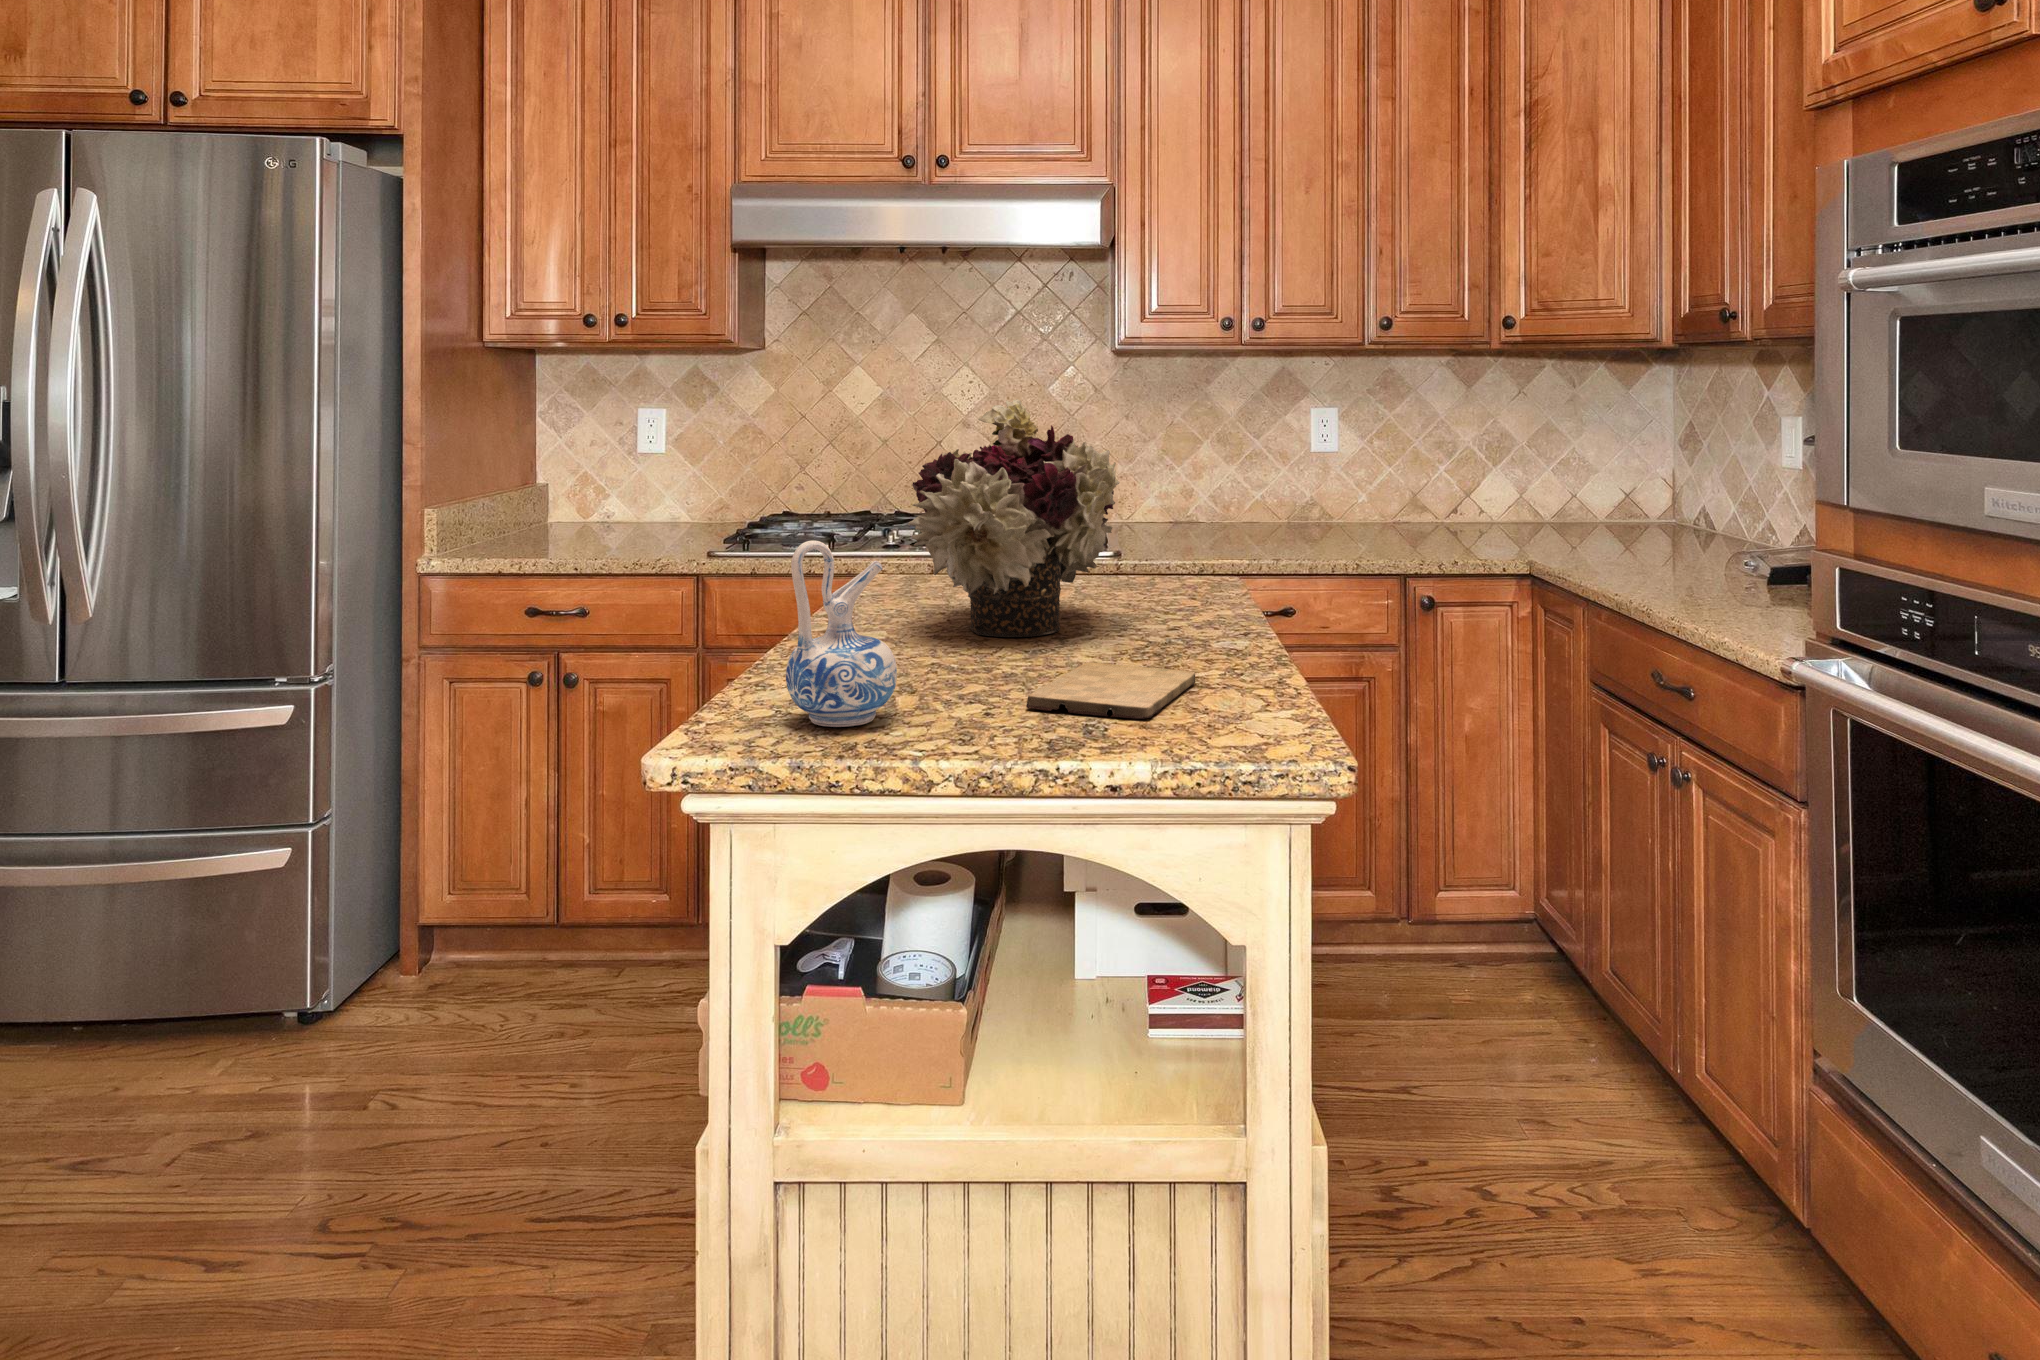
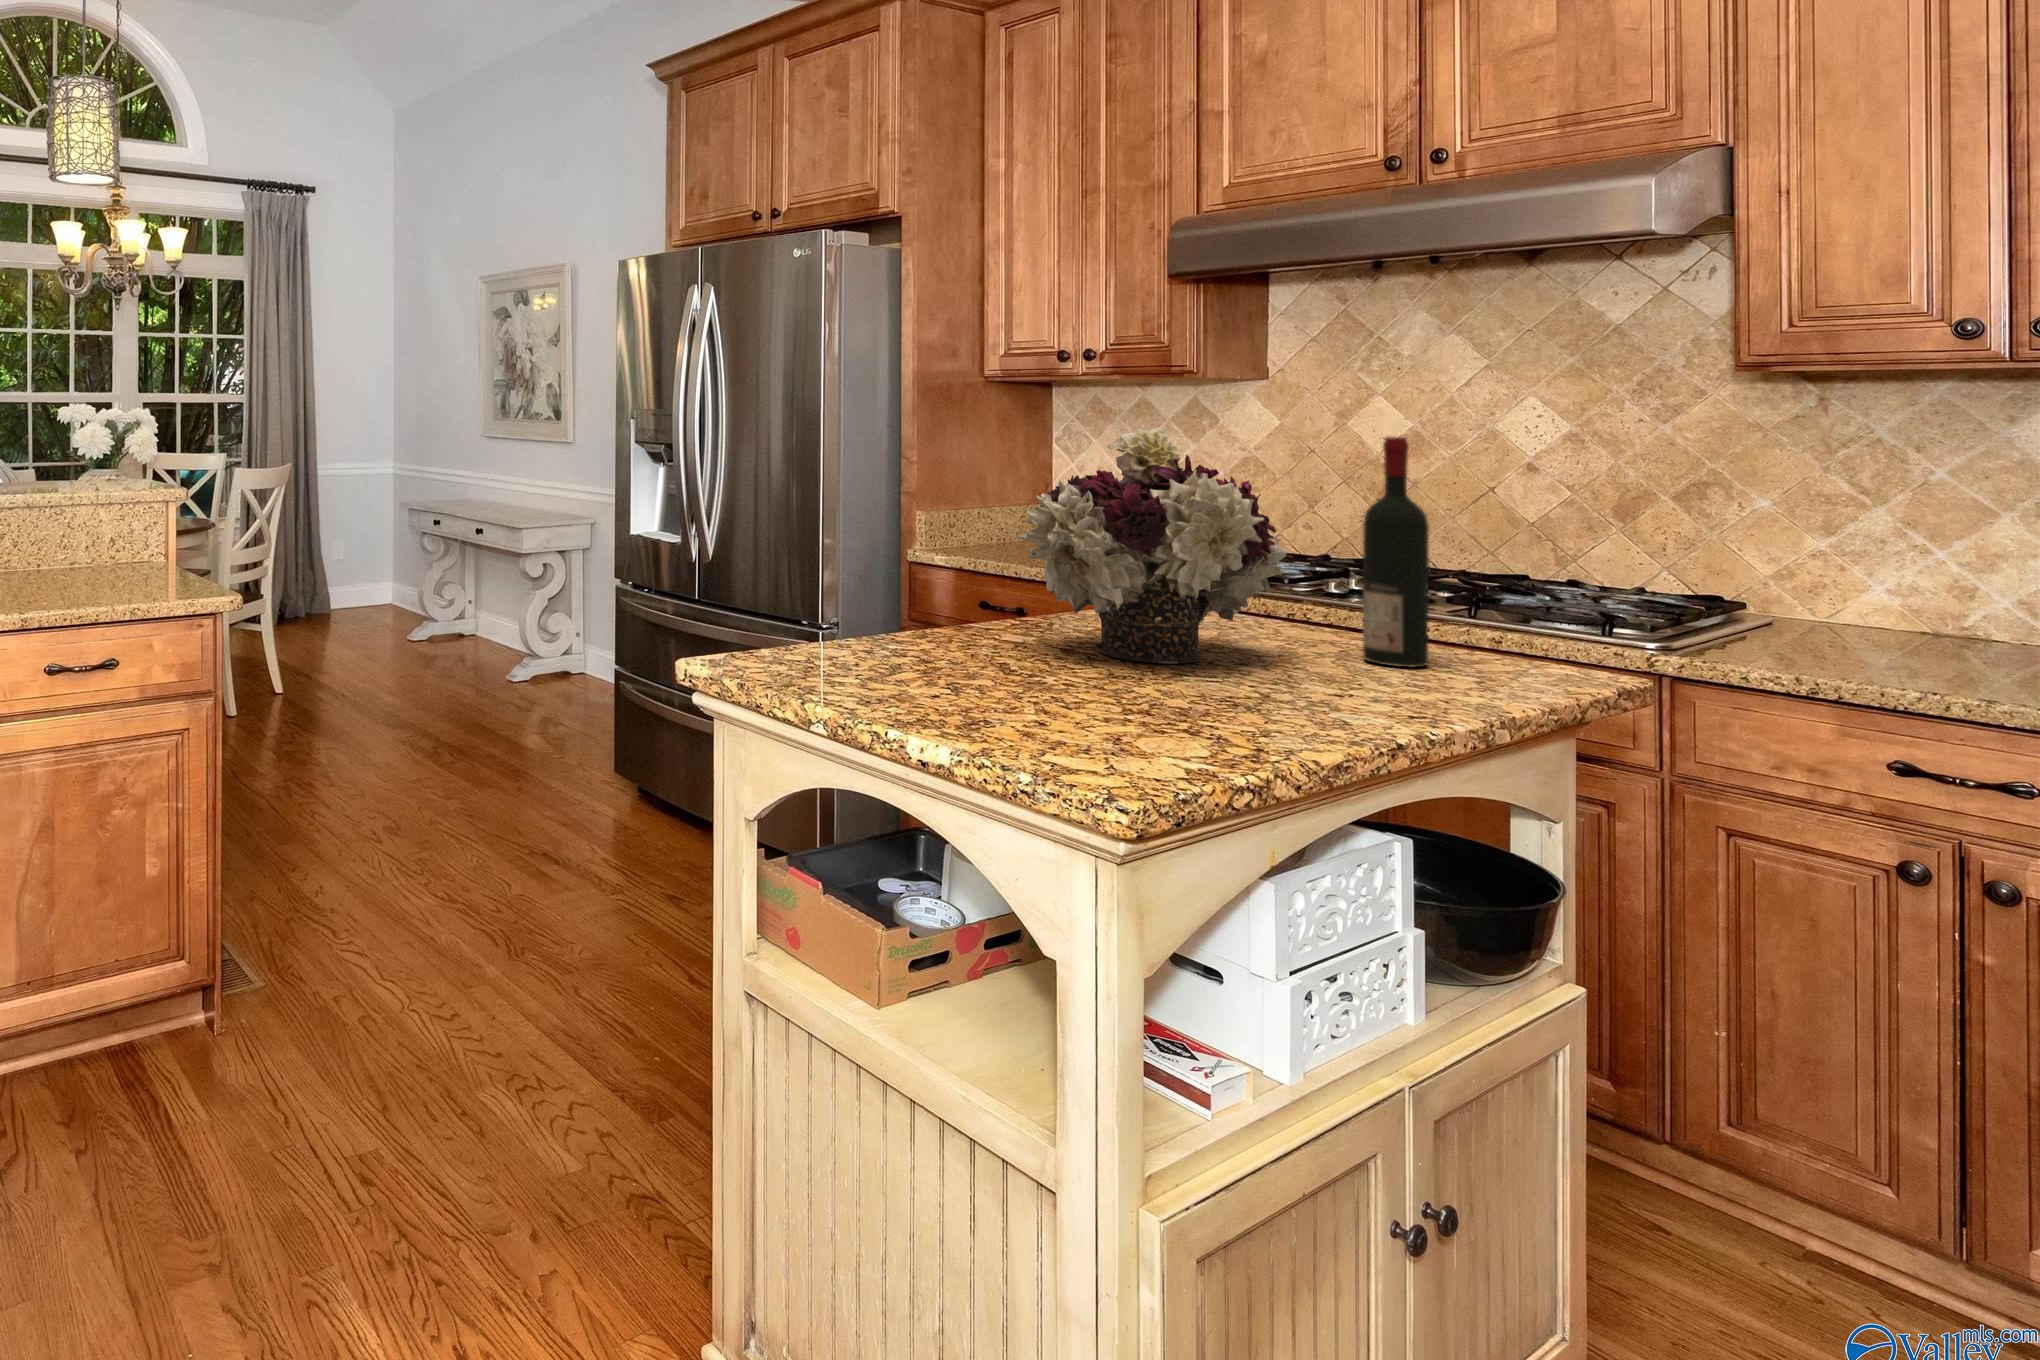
wine bottle: none [1132,401,1181,604] -> present [1363,436,1429,667]
ceramic pitcher: present [786,541,897,727] -> none [765,527,854,679]
cutting board: present [1026,662,1195,719] -> none [959,681,1173,725]

